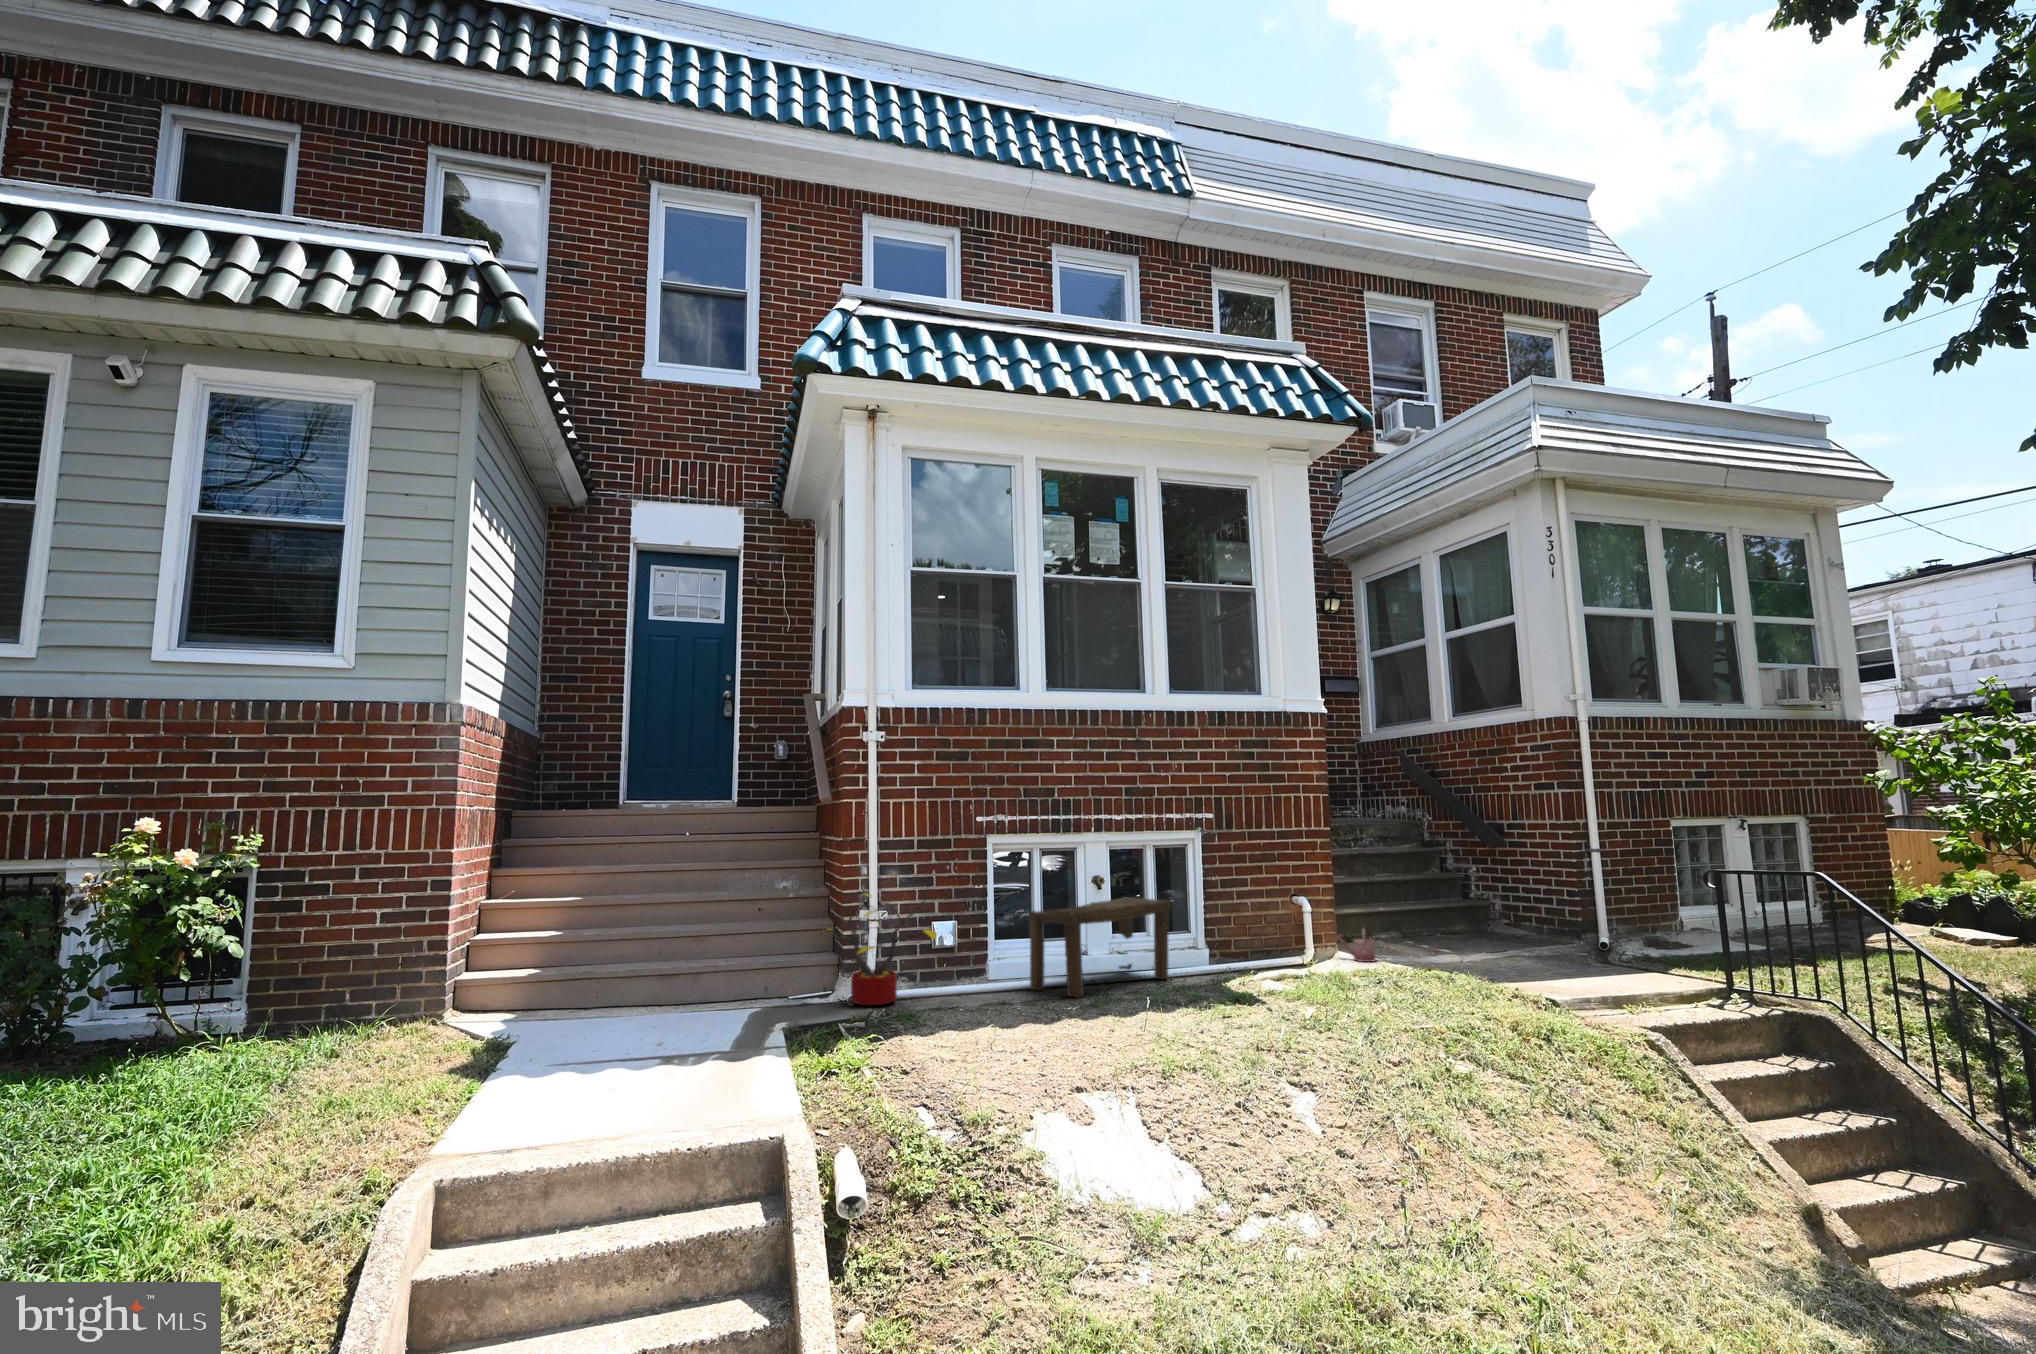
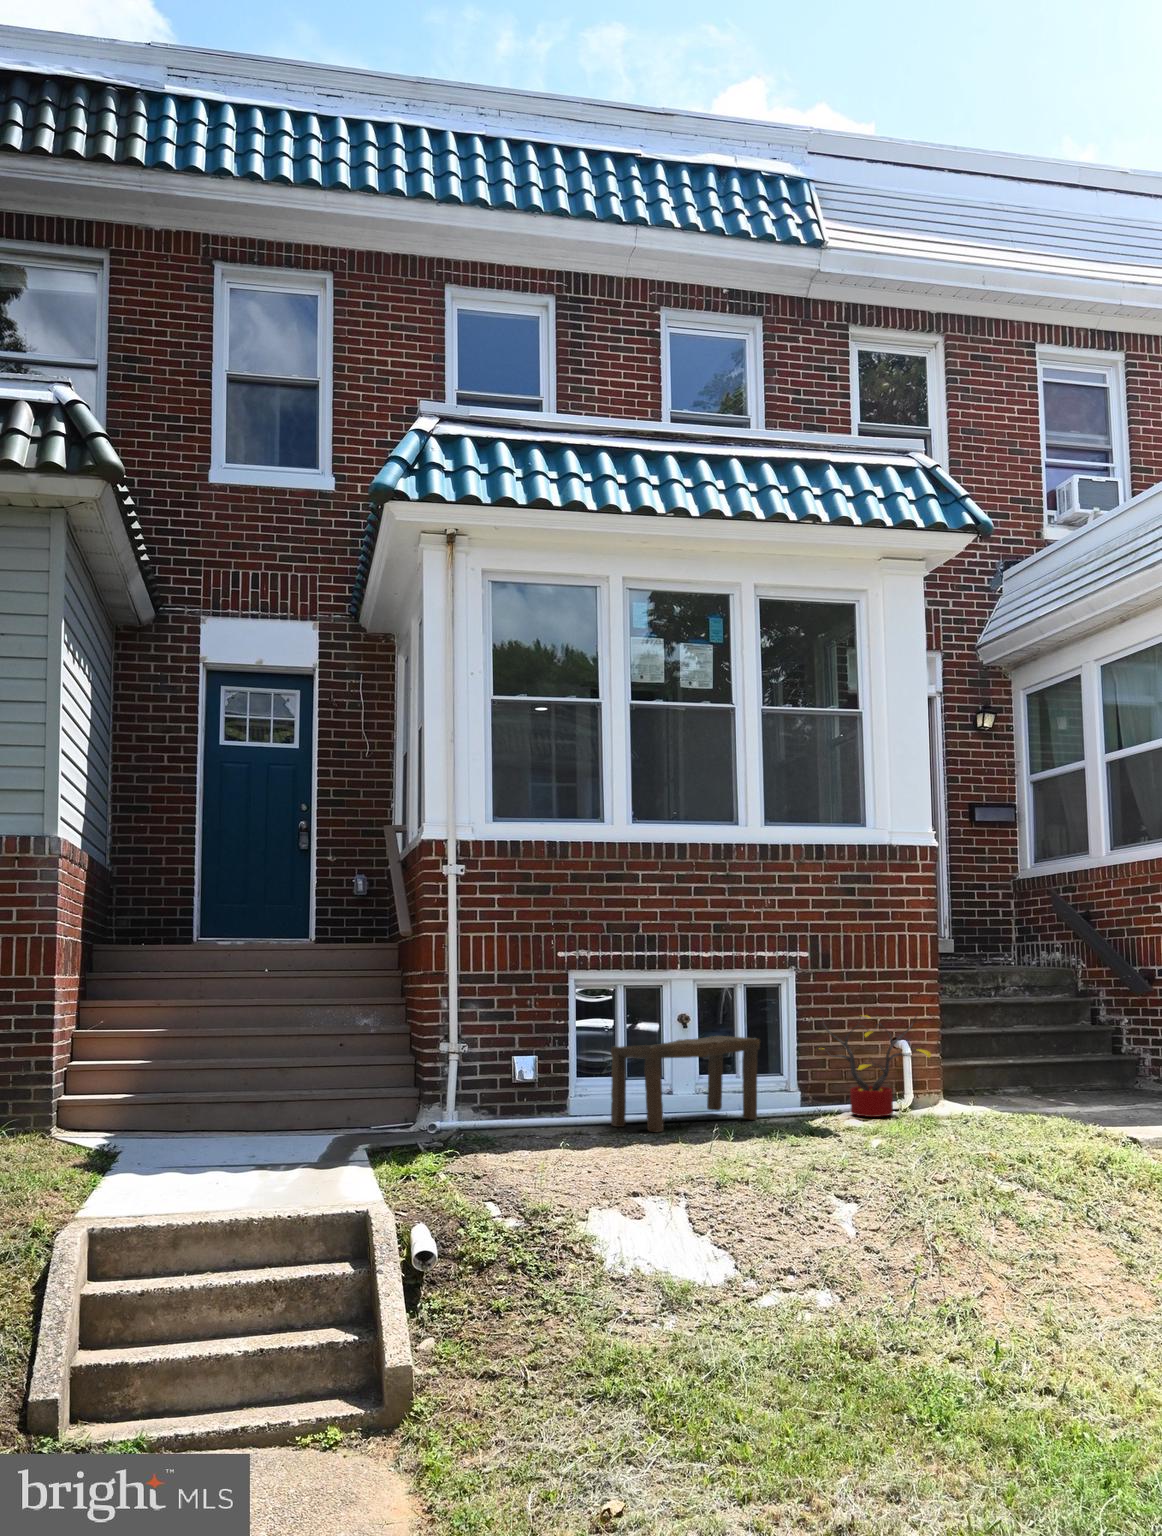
decorative plant: present [830,894,937,1005] -> present [823,1016,931,1117]
watering can: present [1336,929,1383,962] -> none [945,1074,999,1109]

